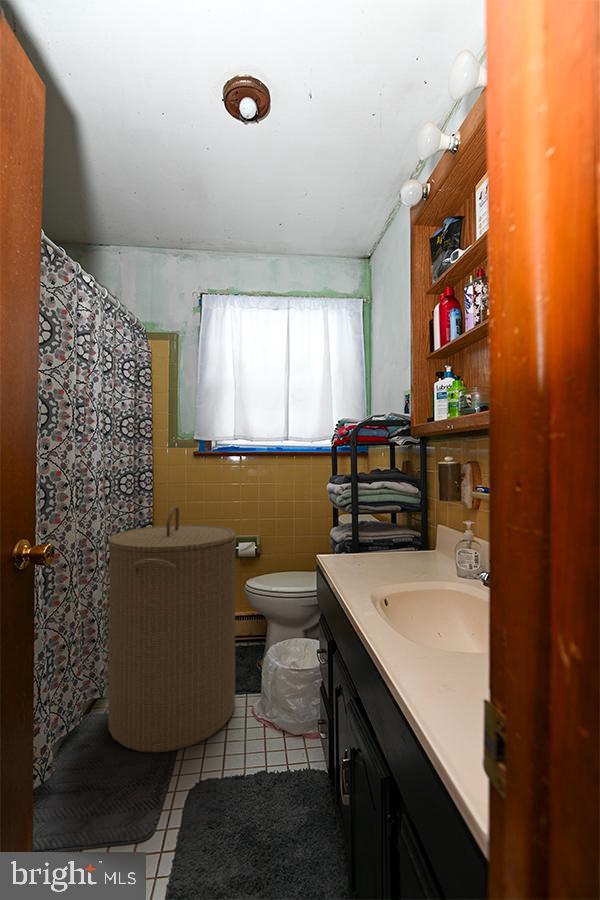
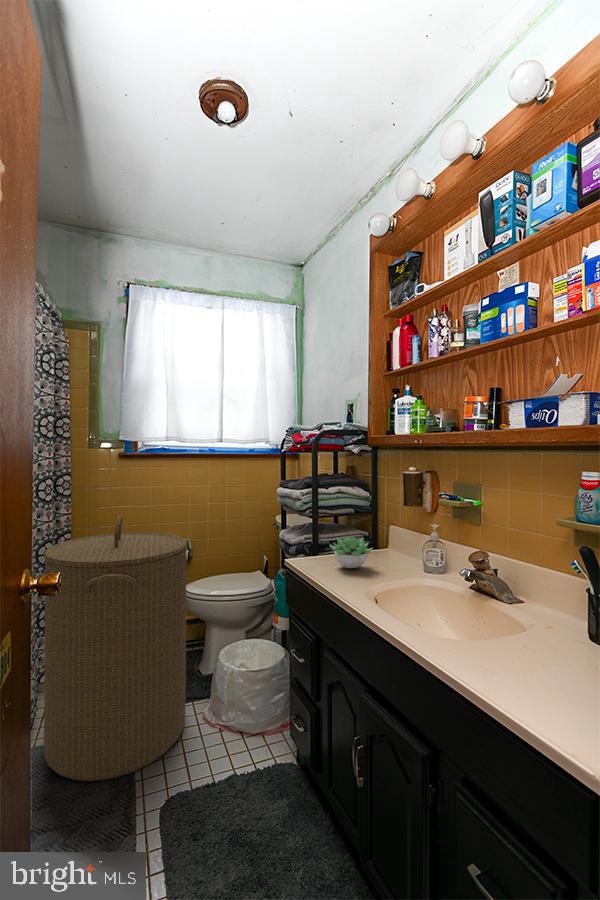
succulent plant: none [358,533,404,568] -> present [330,536,373,568]

